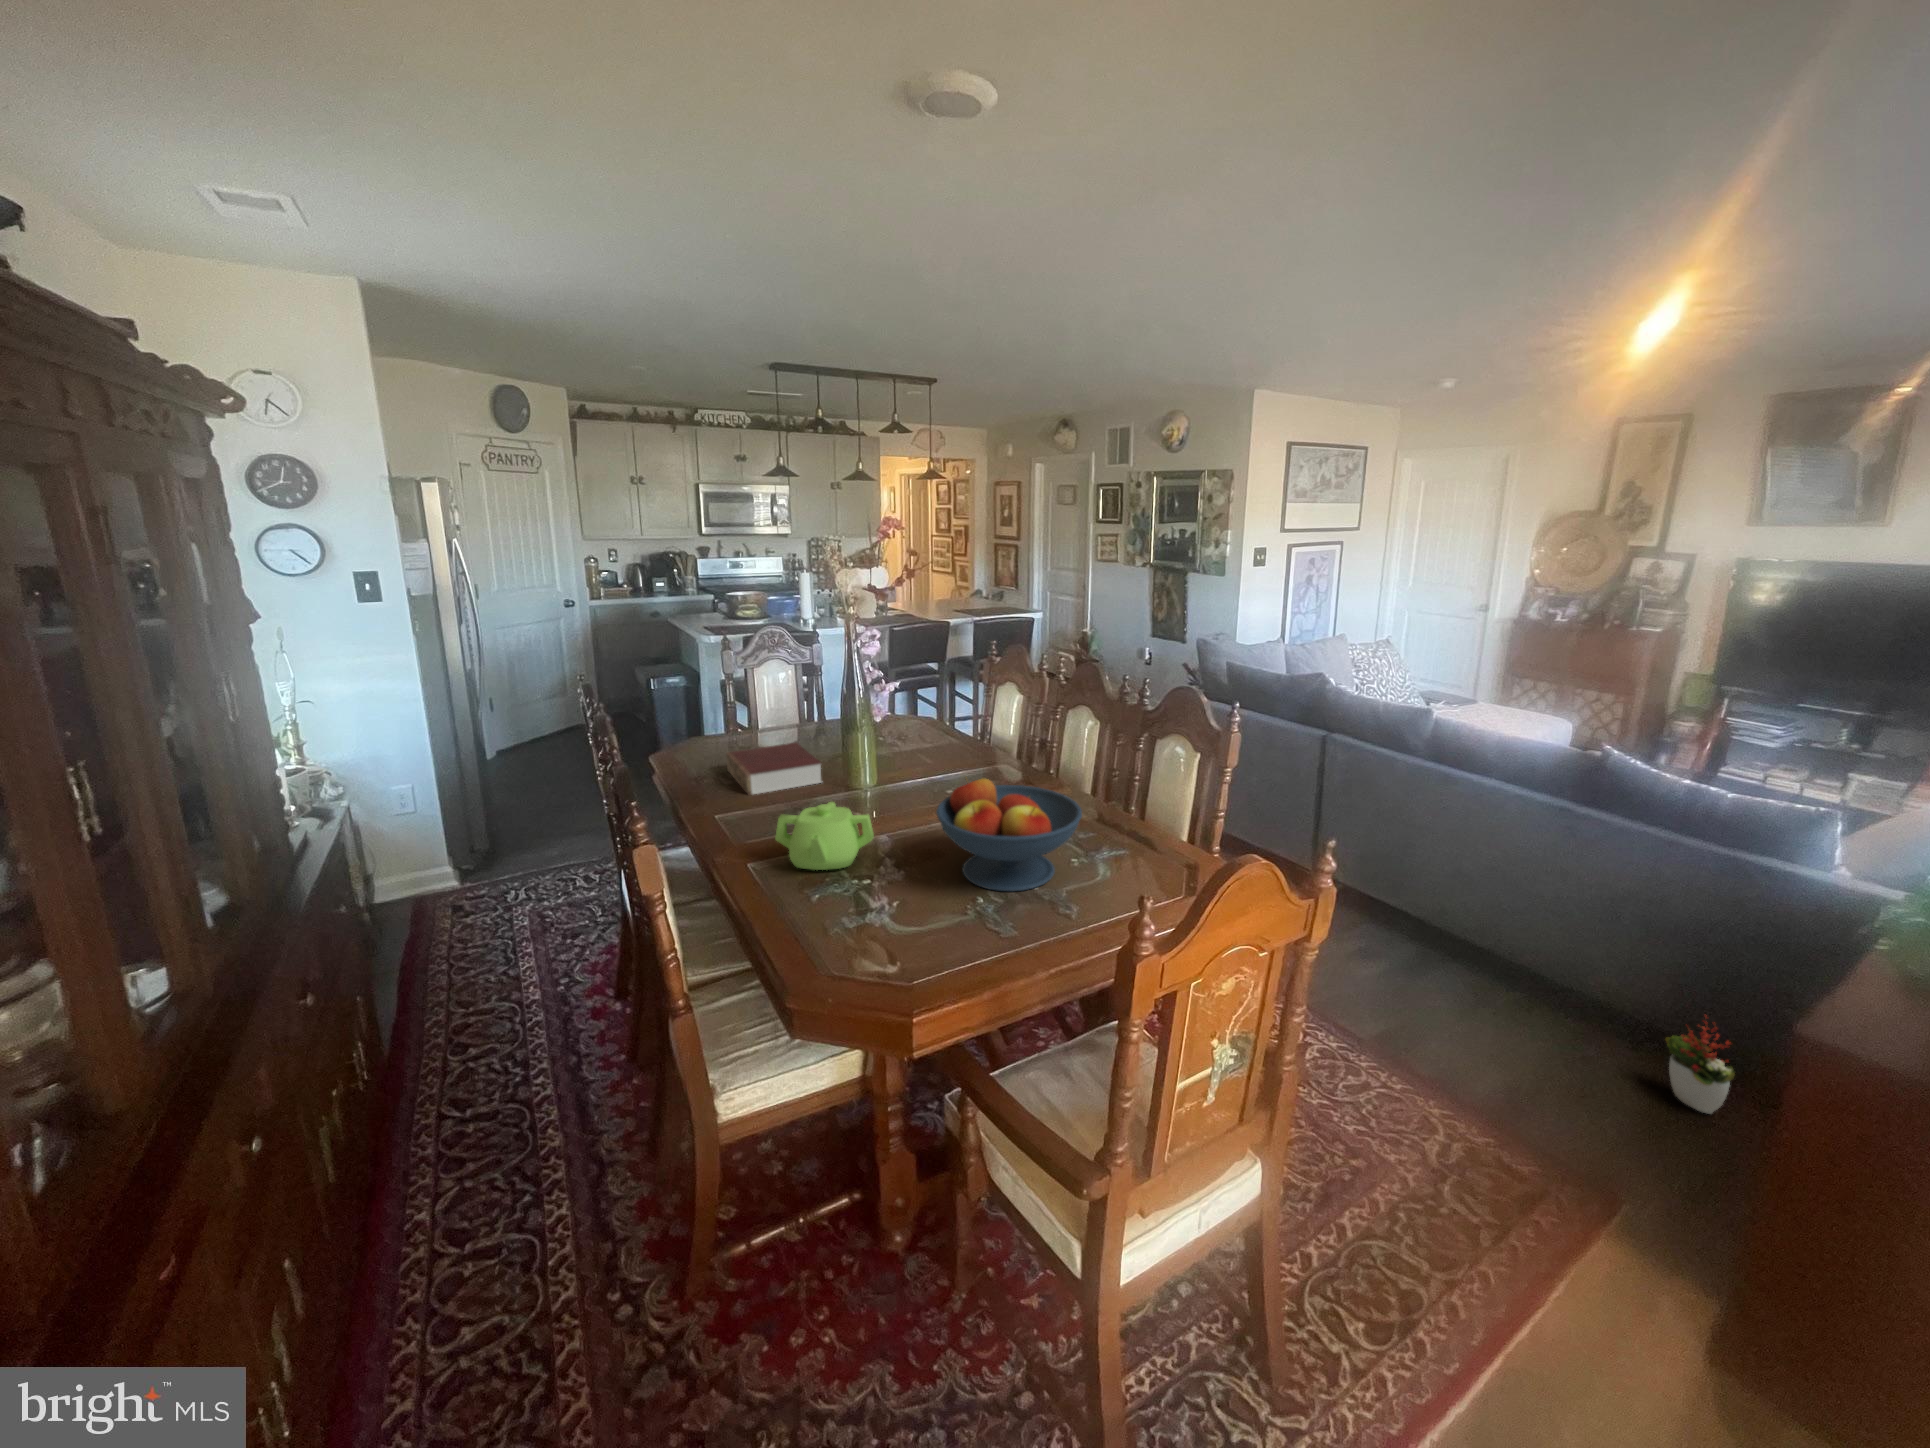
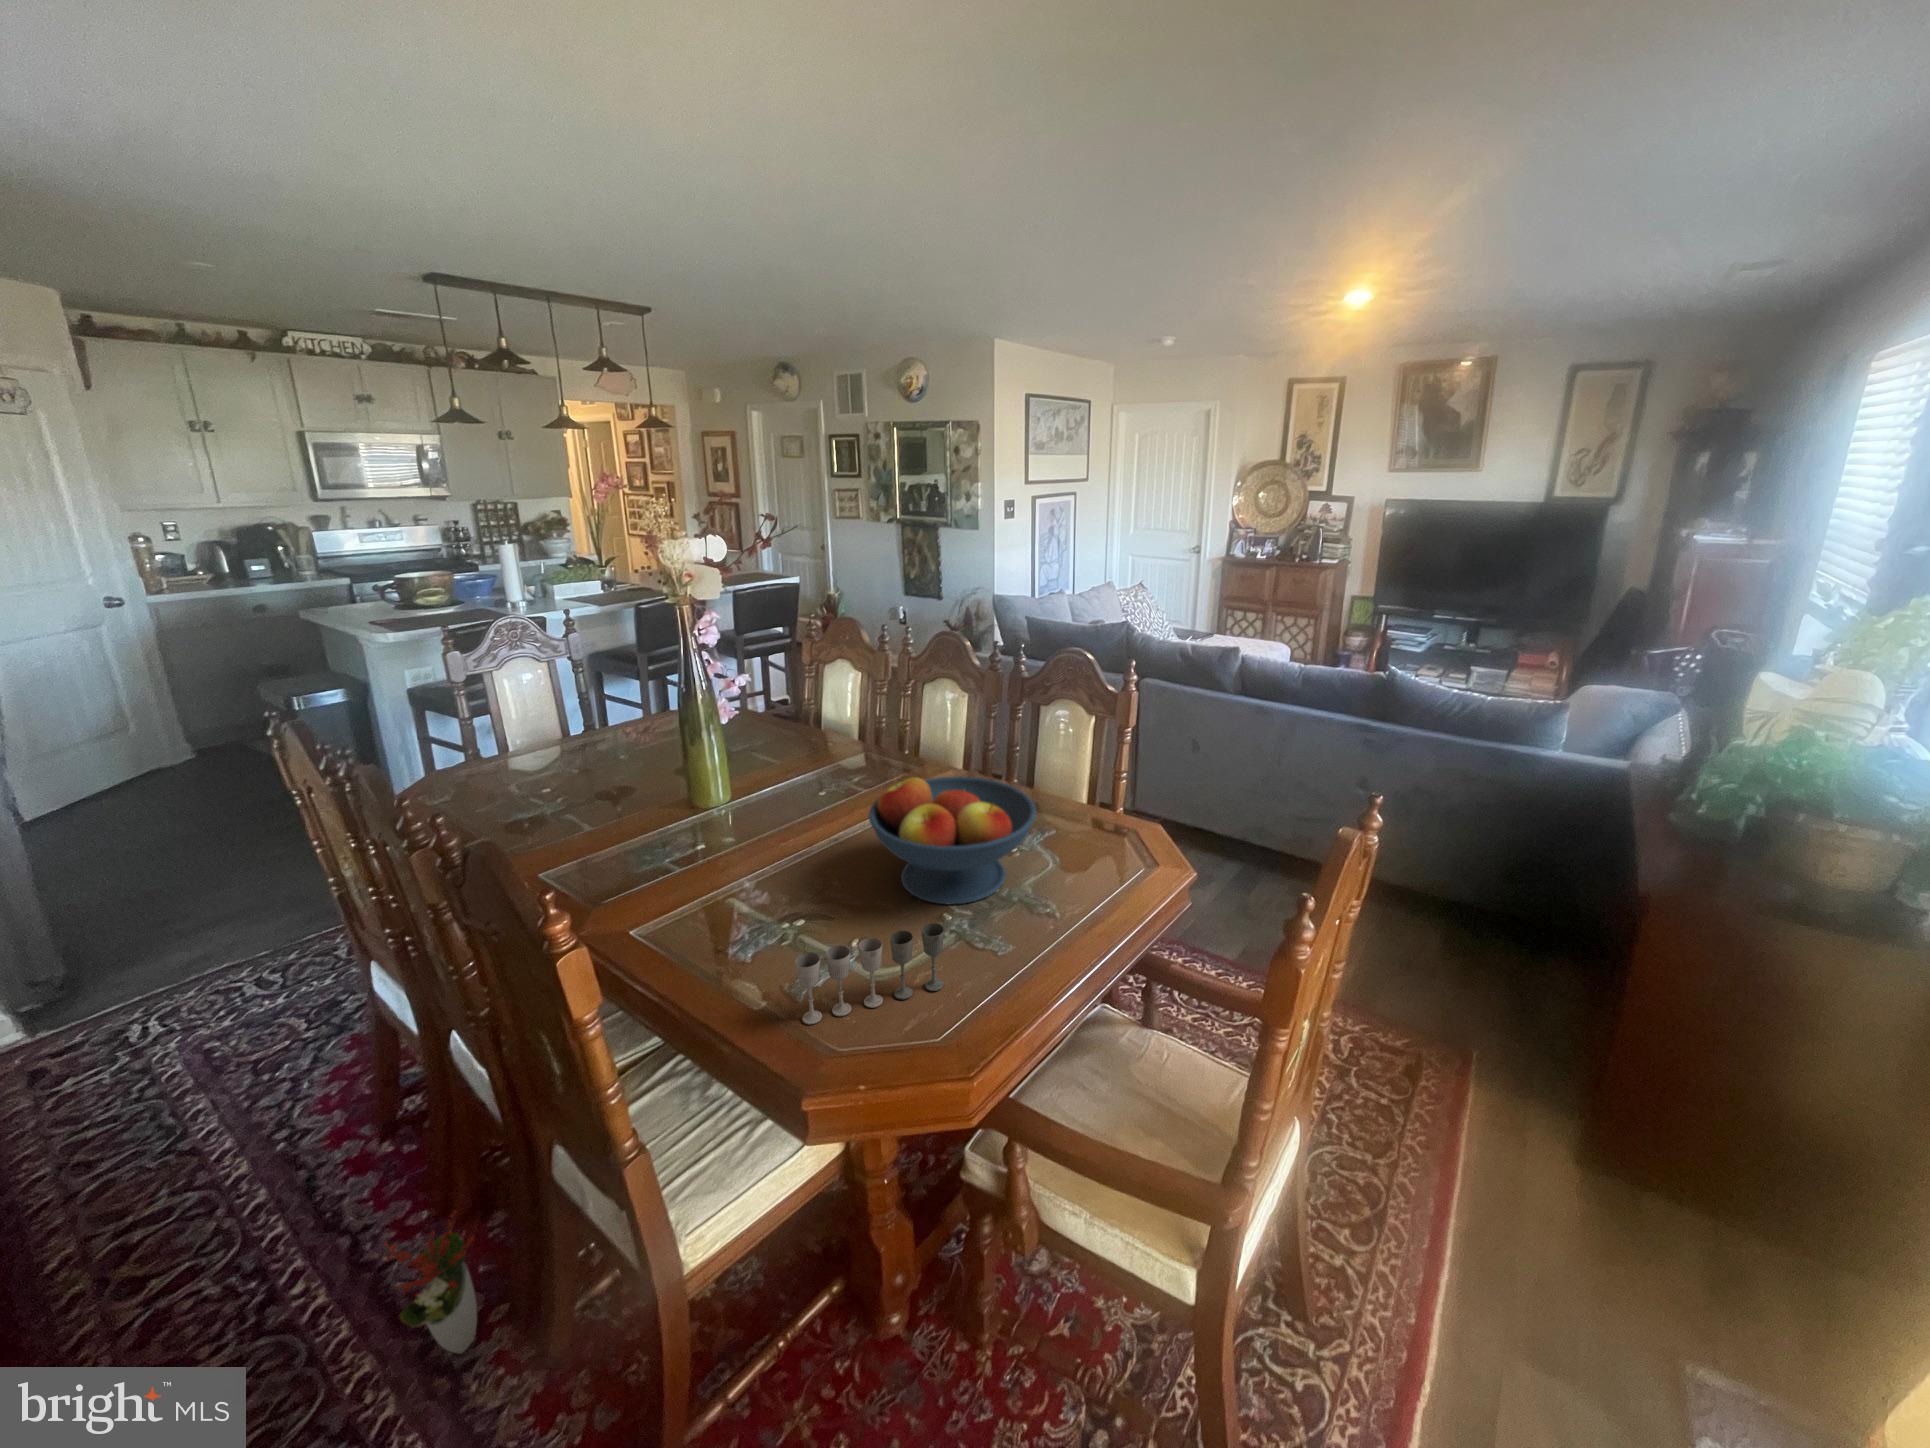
book: present [726,743,822,795] -> none [505,758,656,838]
teapot: present [775,802,874,870] -> none [659,834,790,928]
wine glass: none [823,886,944,943] -> present [795,923,944,1025]
decorative plant: present [1666,1016,1735,1114] -> present [384,1211,477,1354]

